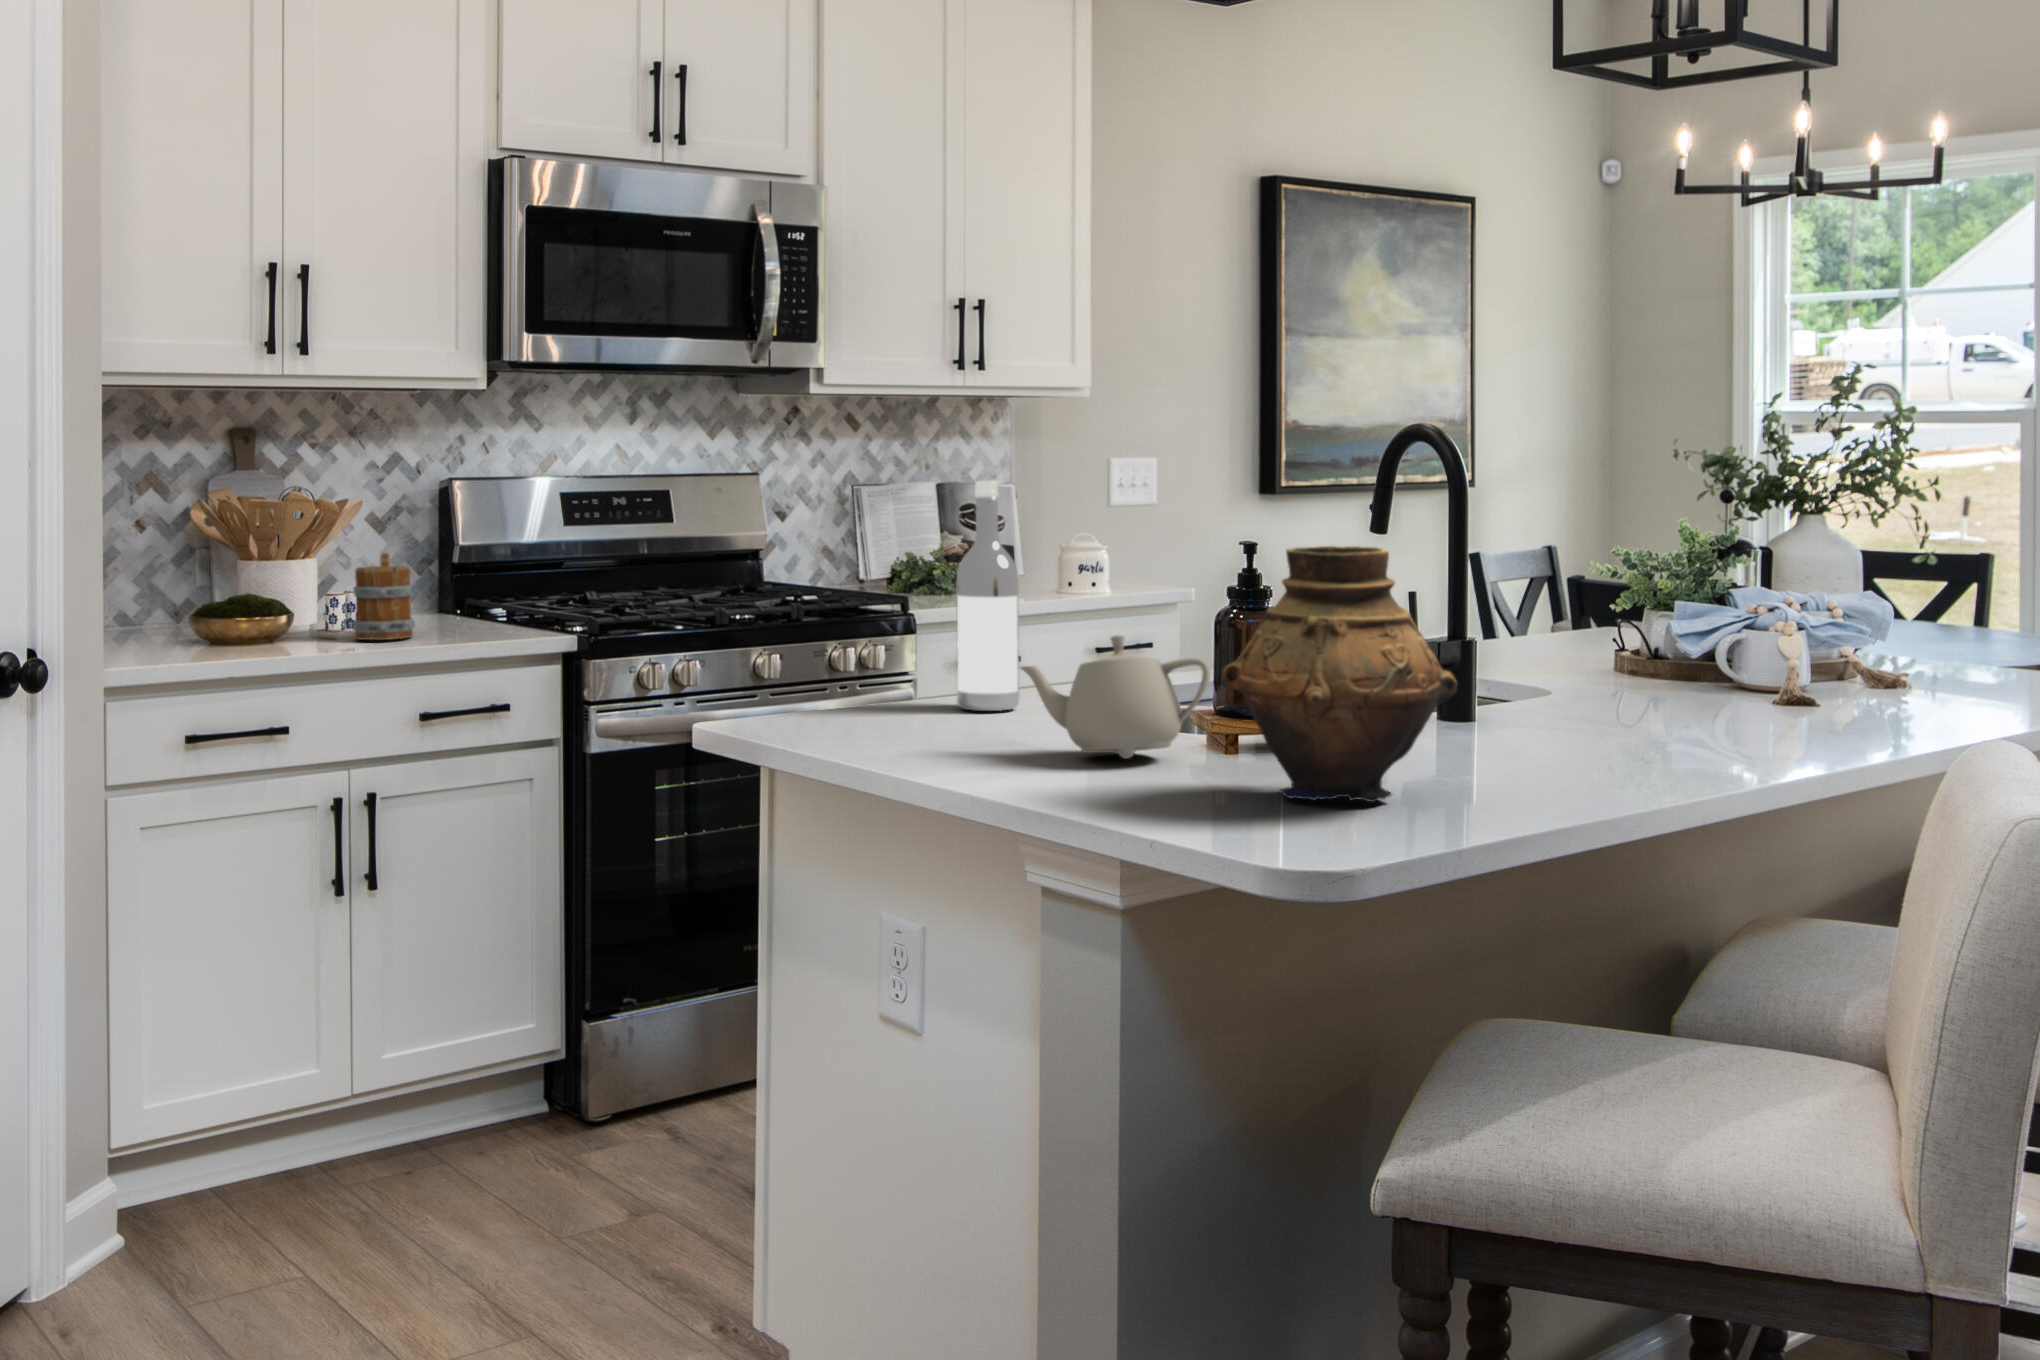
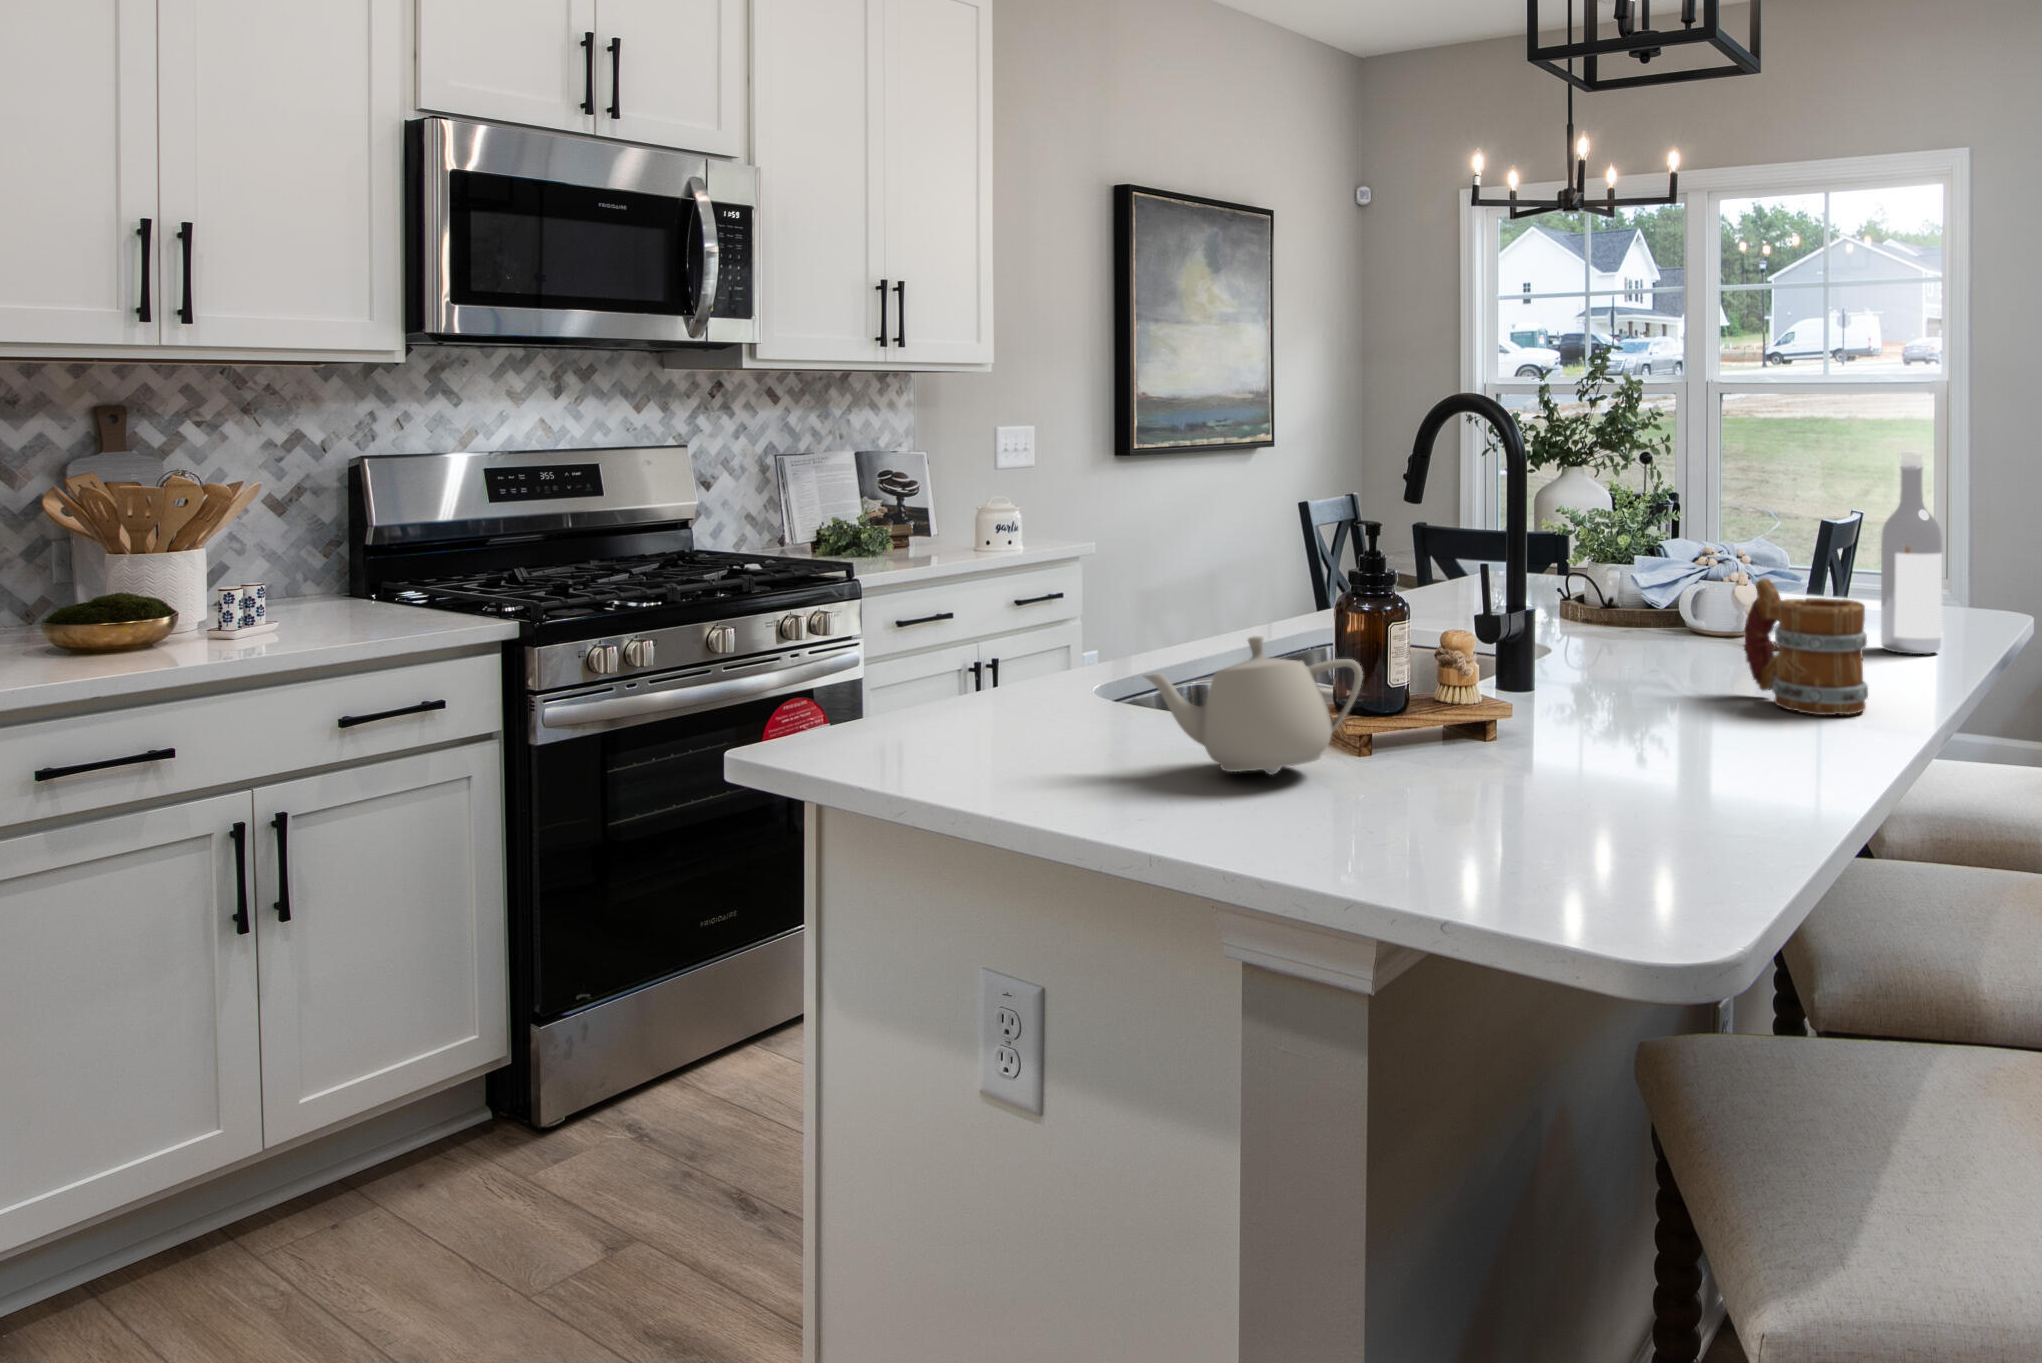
wine bottle: present [956,481,1019,711] -> present [1881,452,1942,654]
vase: present [1222,546,1457,802] -> none [1433,537,1688,833]
mug: present [353,553,415,640] -> present [1744,578,1868,715]

